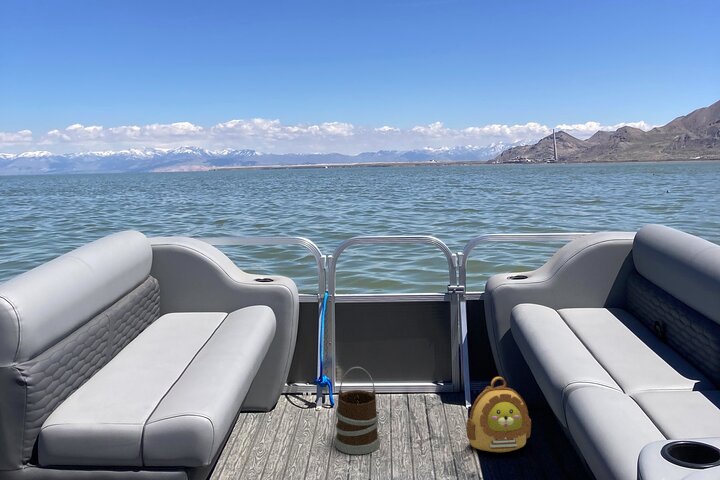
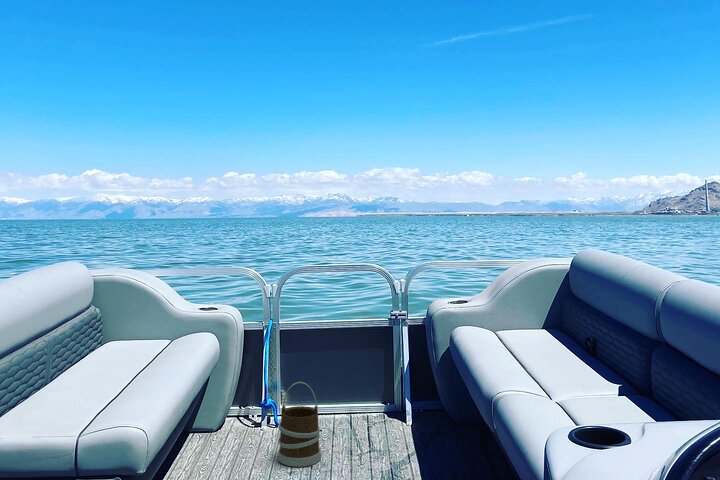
backpack: present [467,376,531,452] -> none [404,391,464,464]

